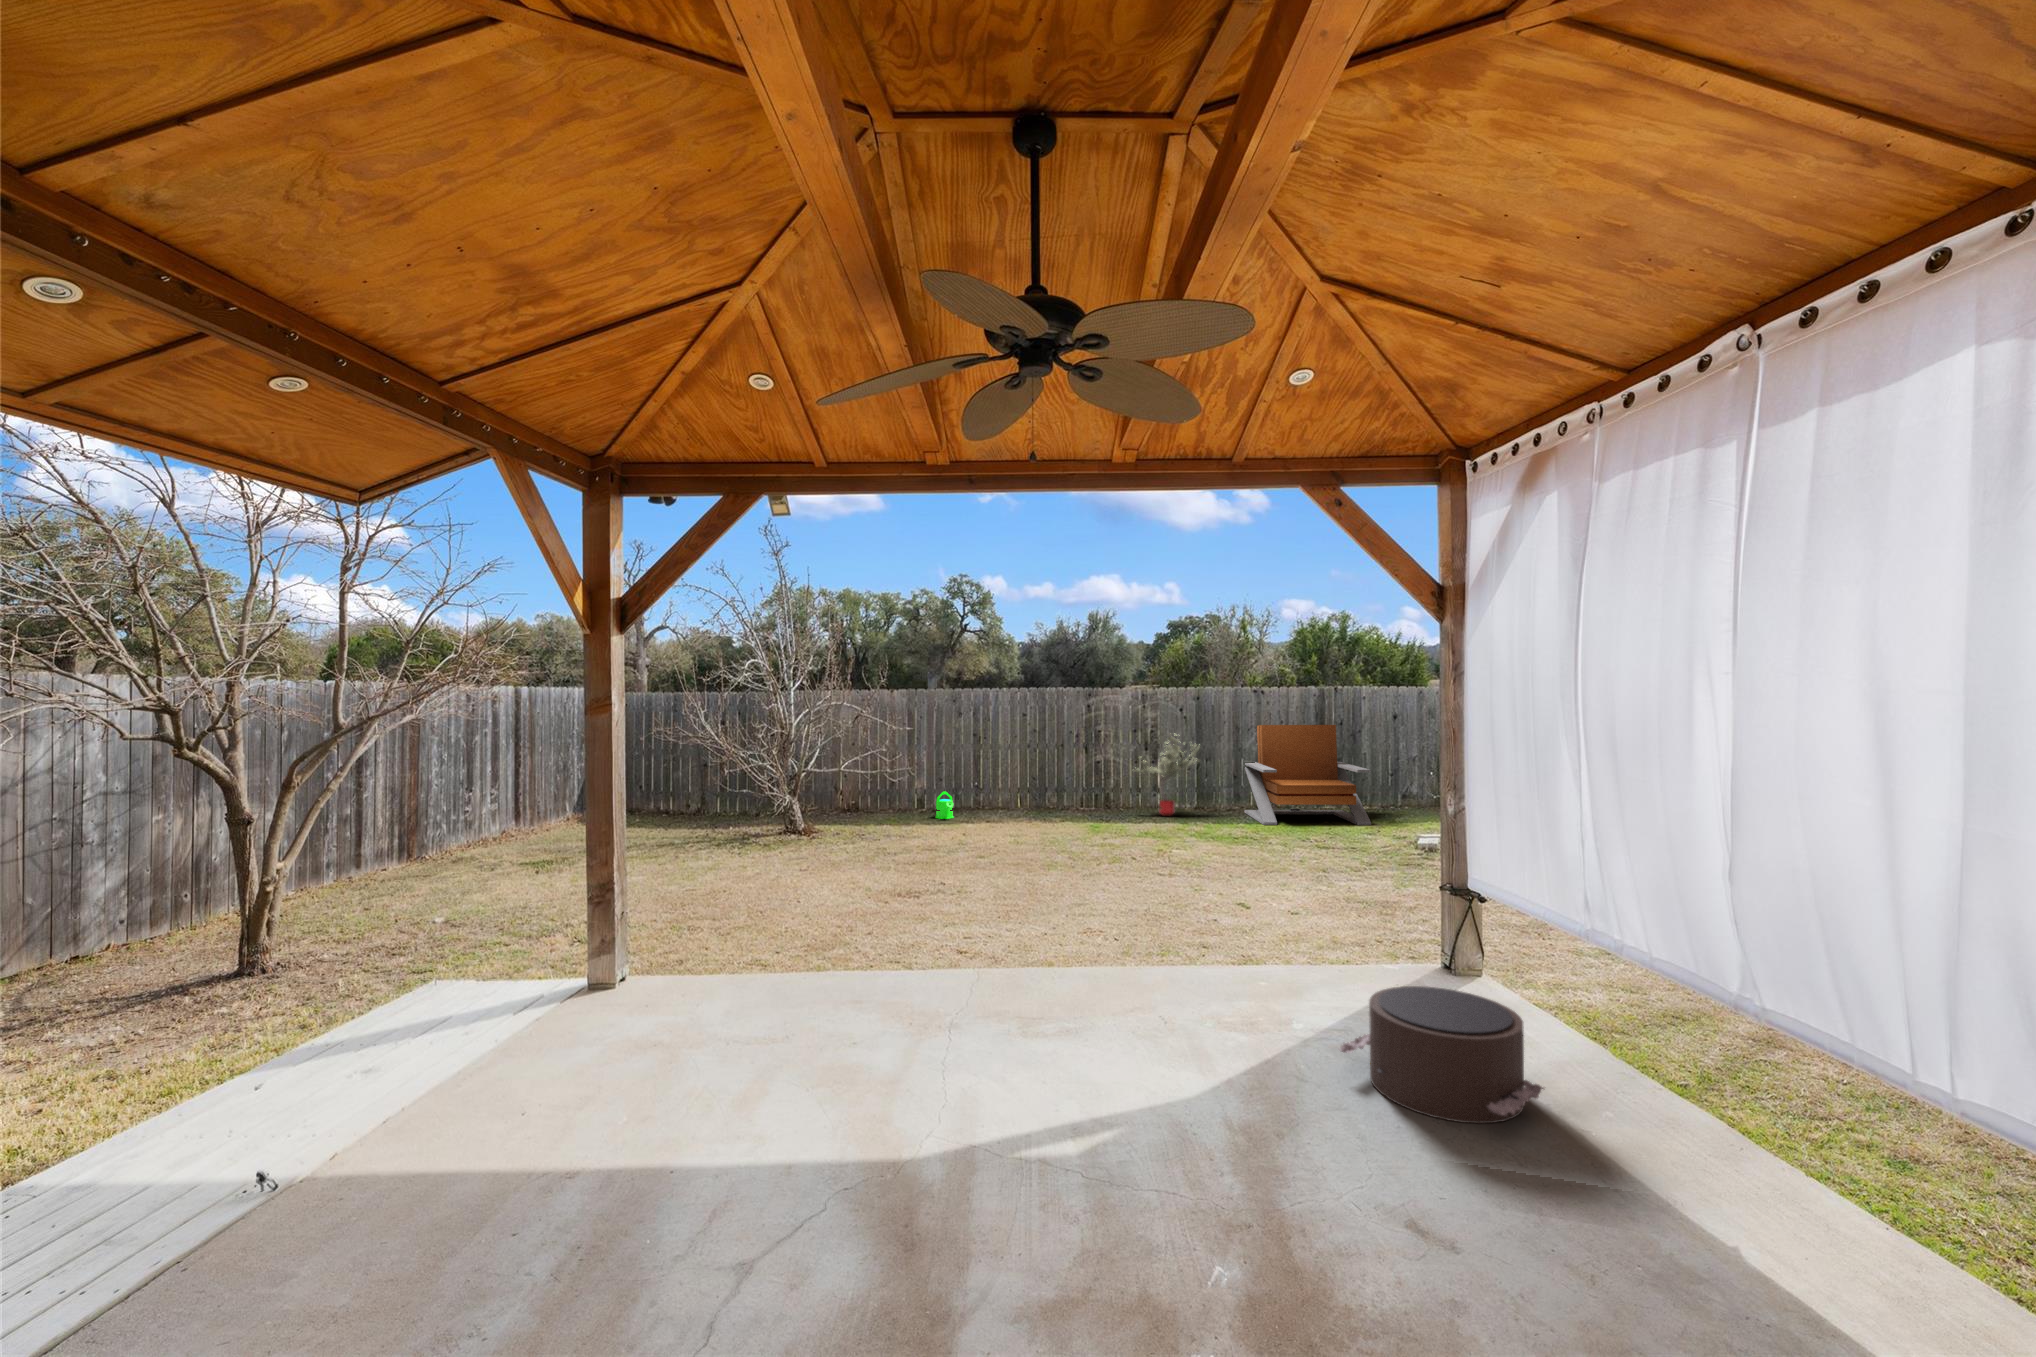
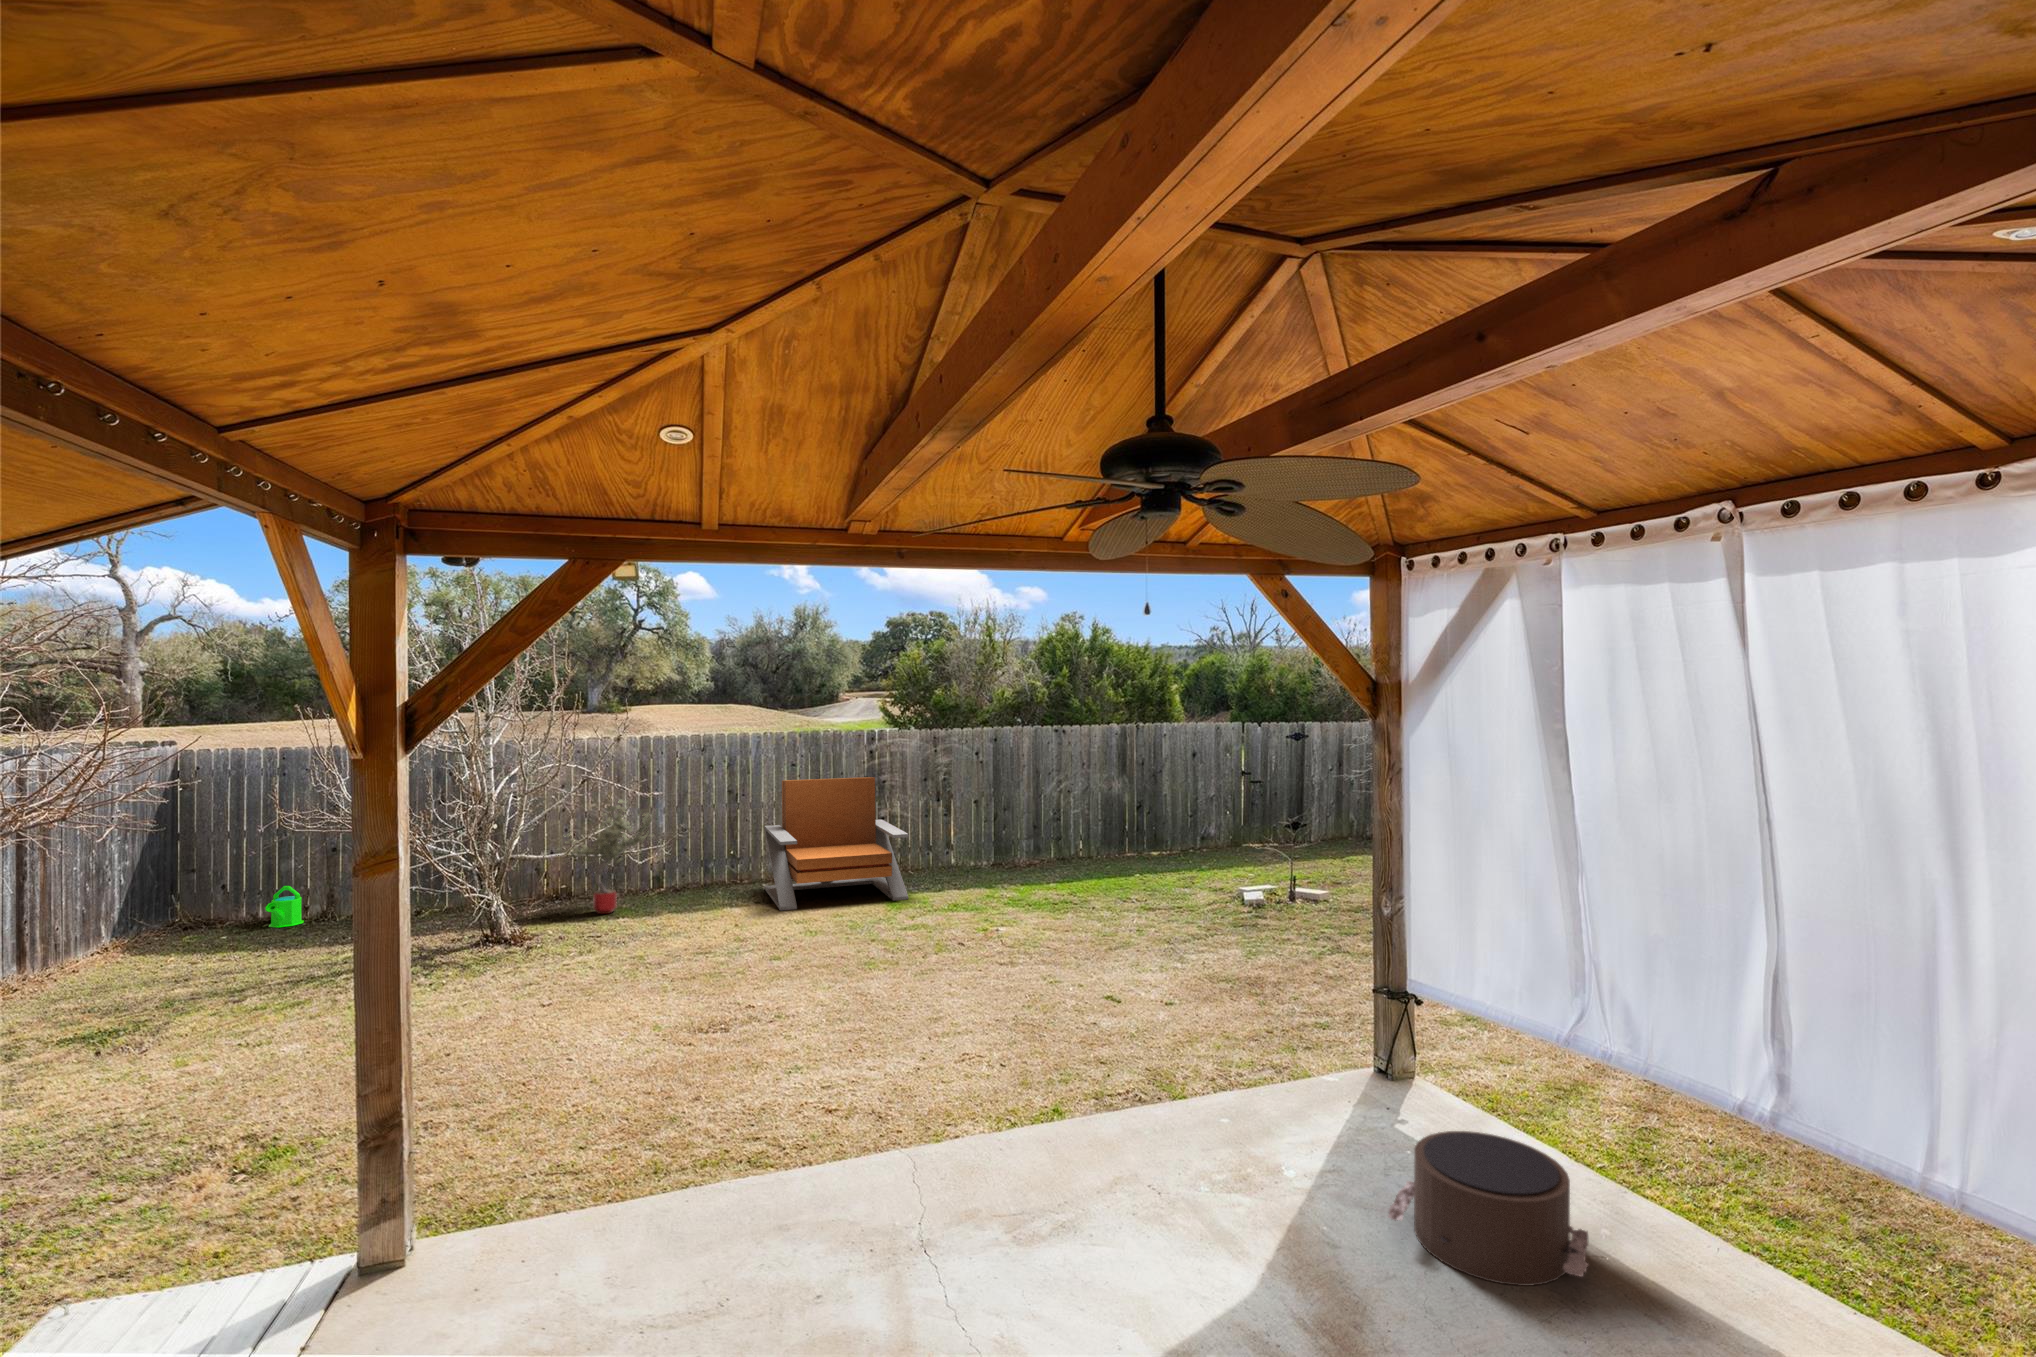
lounge chair: present [1244,725,1371,825] -> present [764,777,909,911]
potted tree: present [1135,735,1200,816] -> present [556,800,653,914]
watering can: present [935,791,954,819] -> present [265,886,304,927]

